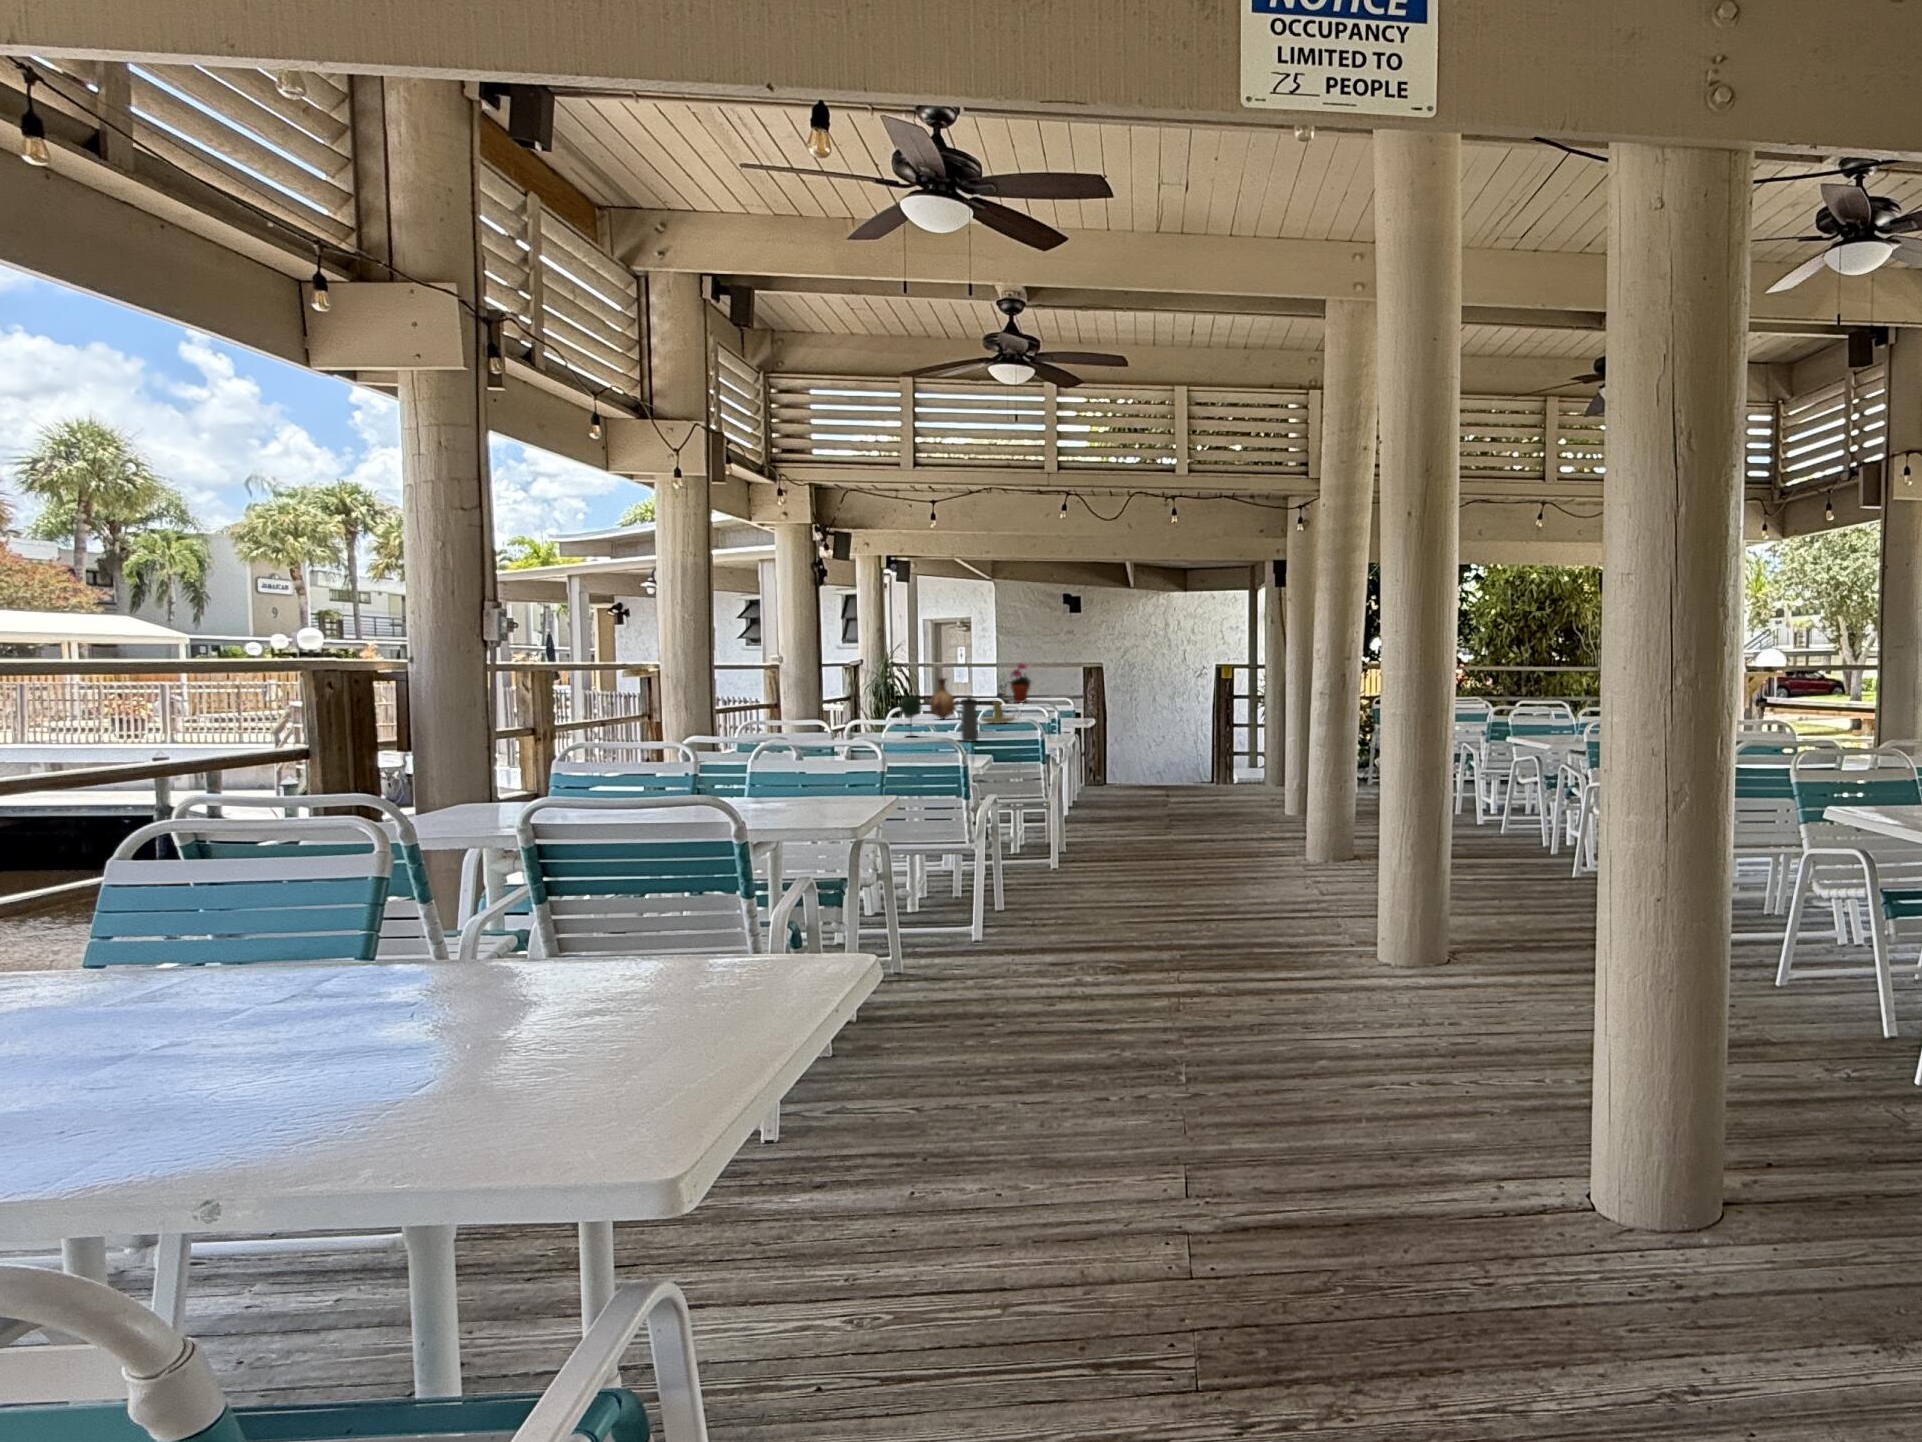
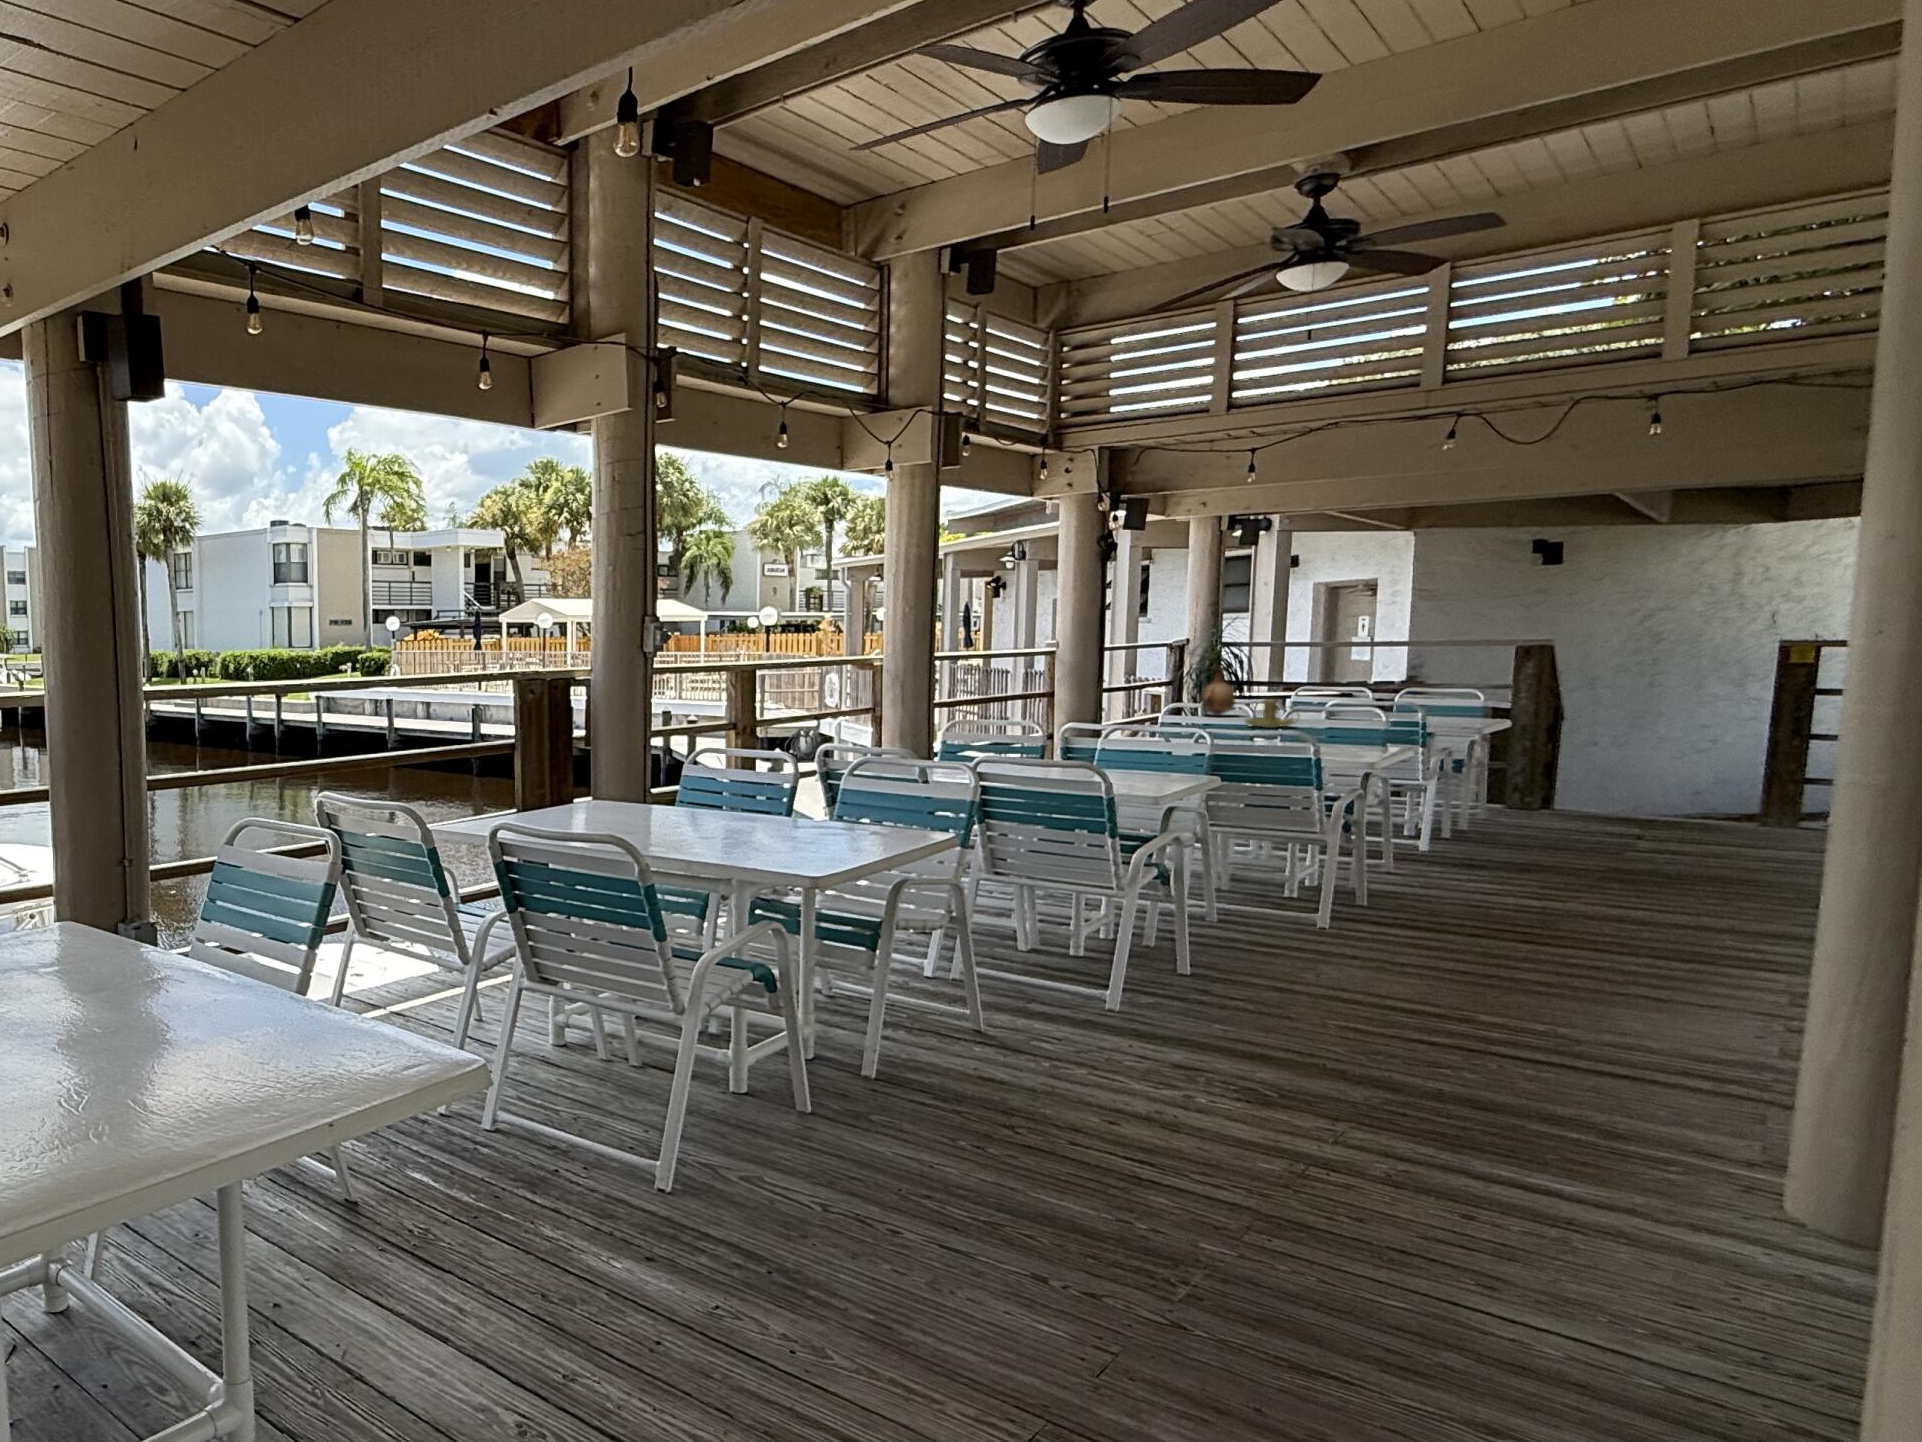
potted plant: present [1010,664,1031,703] -> none [1384,639,1423,690]
water bottle: present [961,696,978,742] -> none [1139,701,1162,757]
wine glass: present [900,697,921,737] -> none [1091,698,1119,744]

